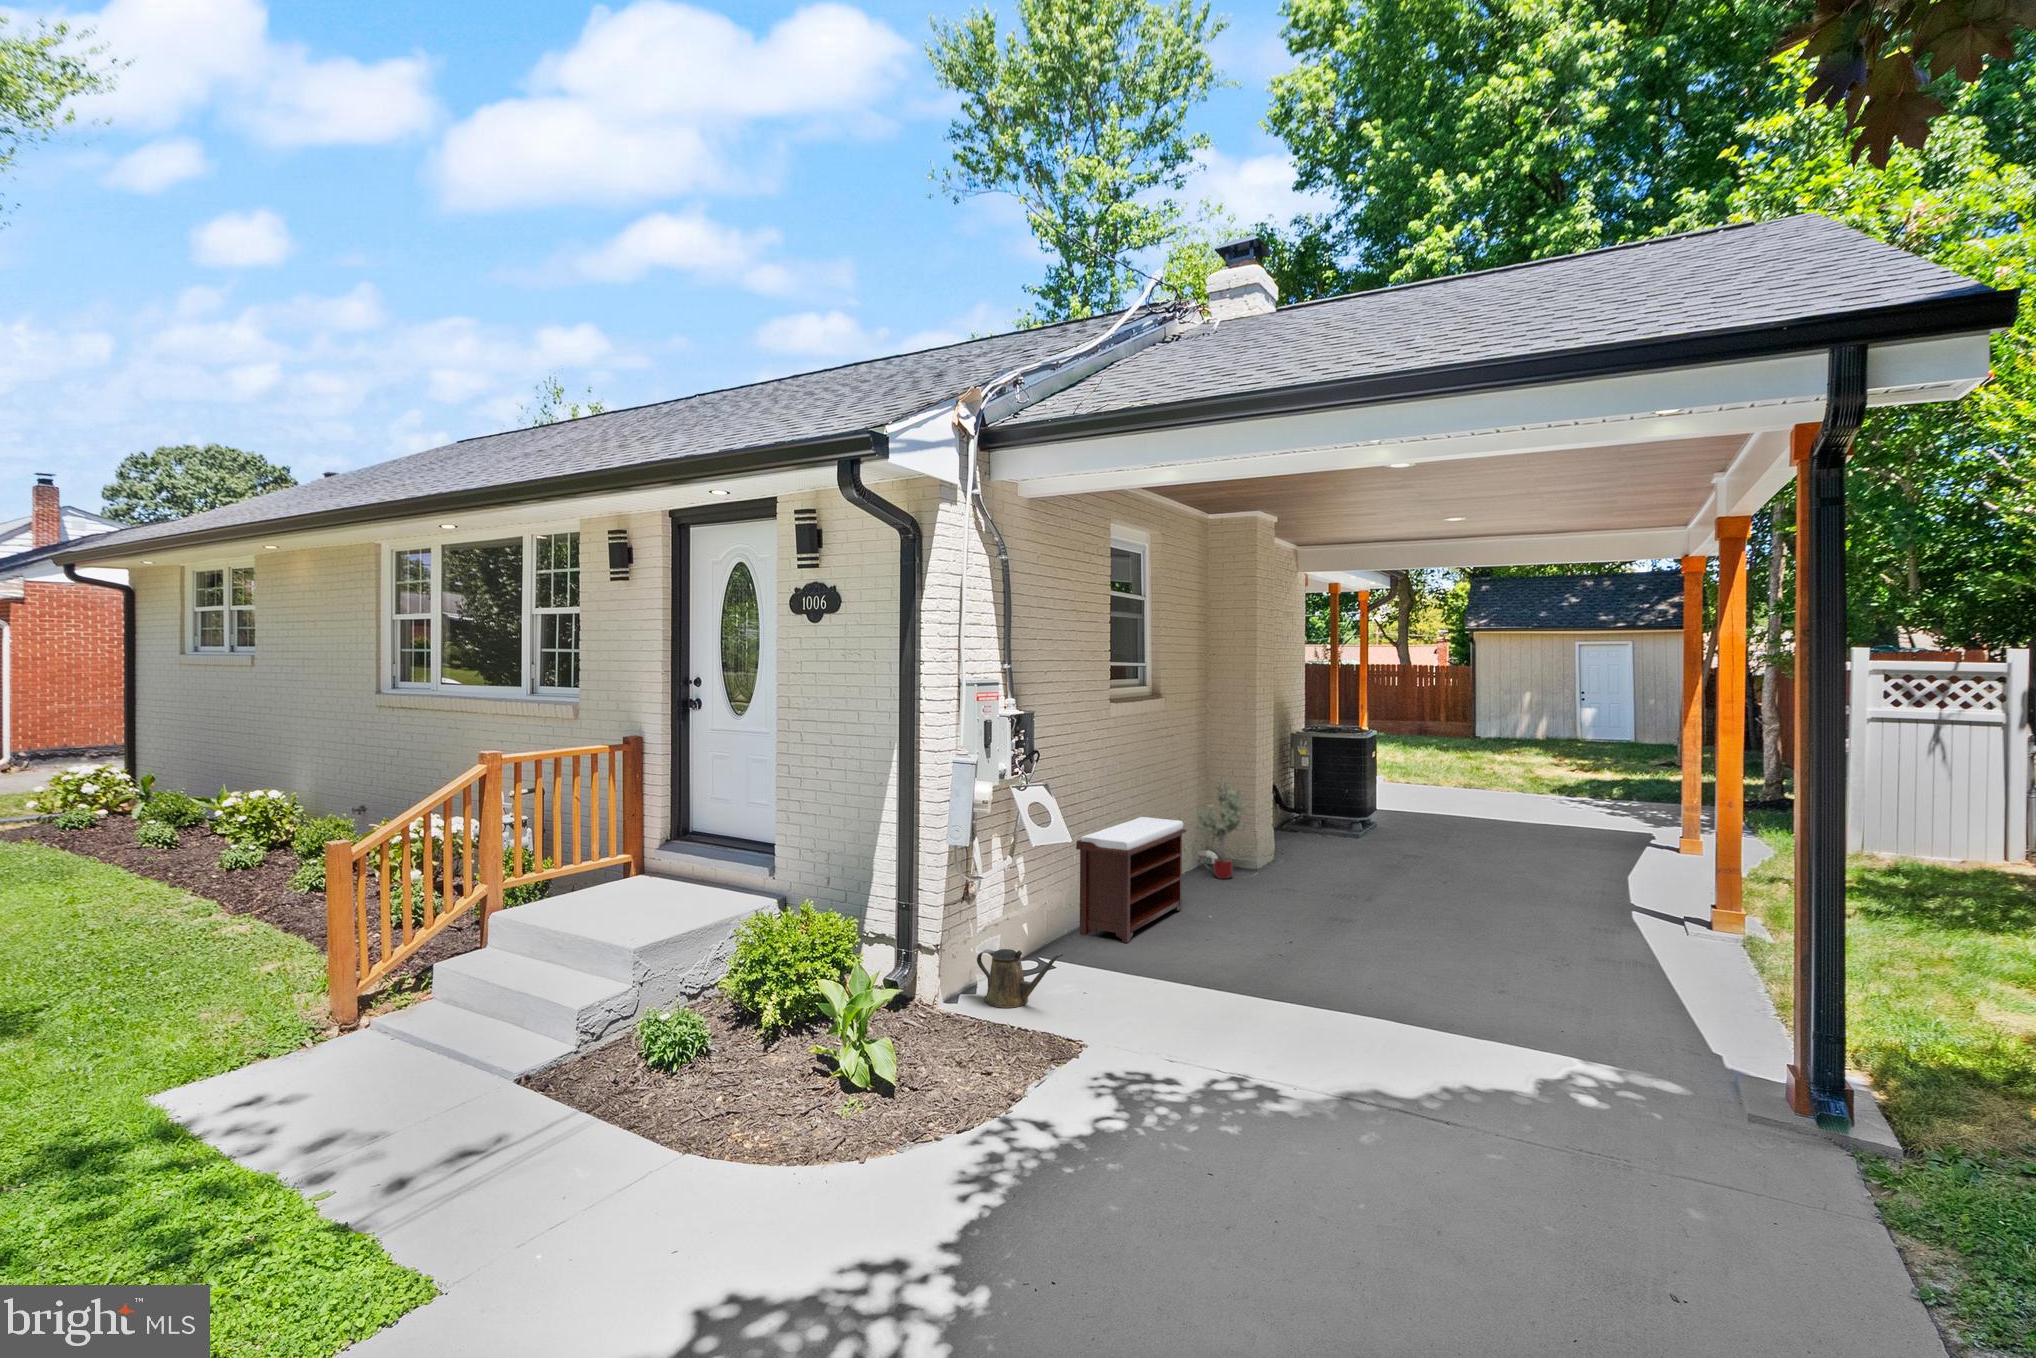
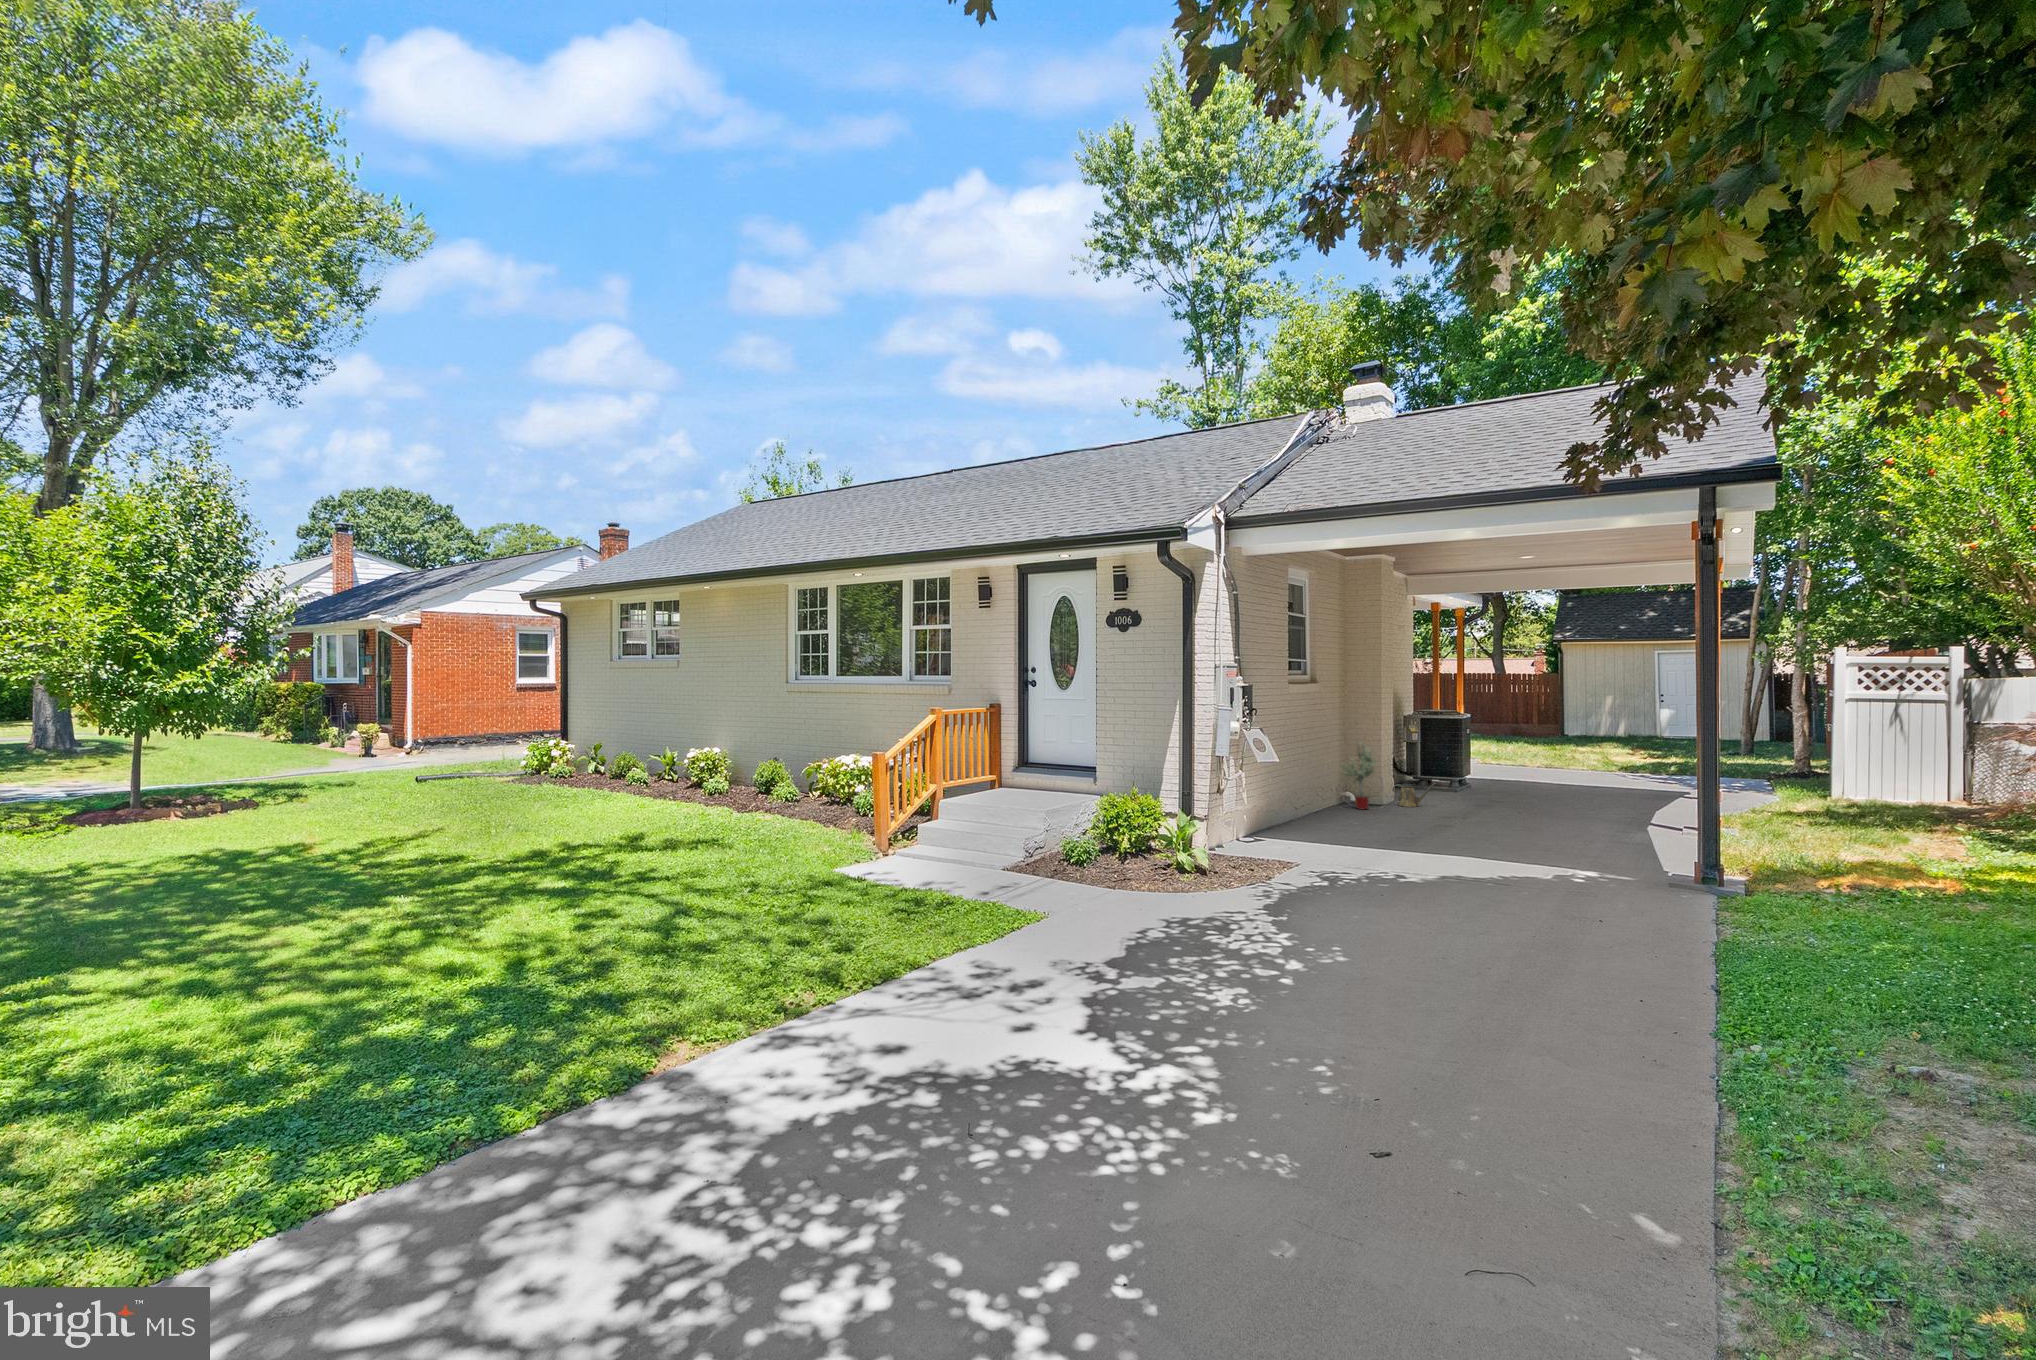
bench: present [1076,817,1187,943] -> none [1274,761,1341,831]
watering can: present [977,949,1063,1008] -> present [1392,783,1436,807]

